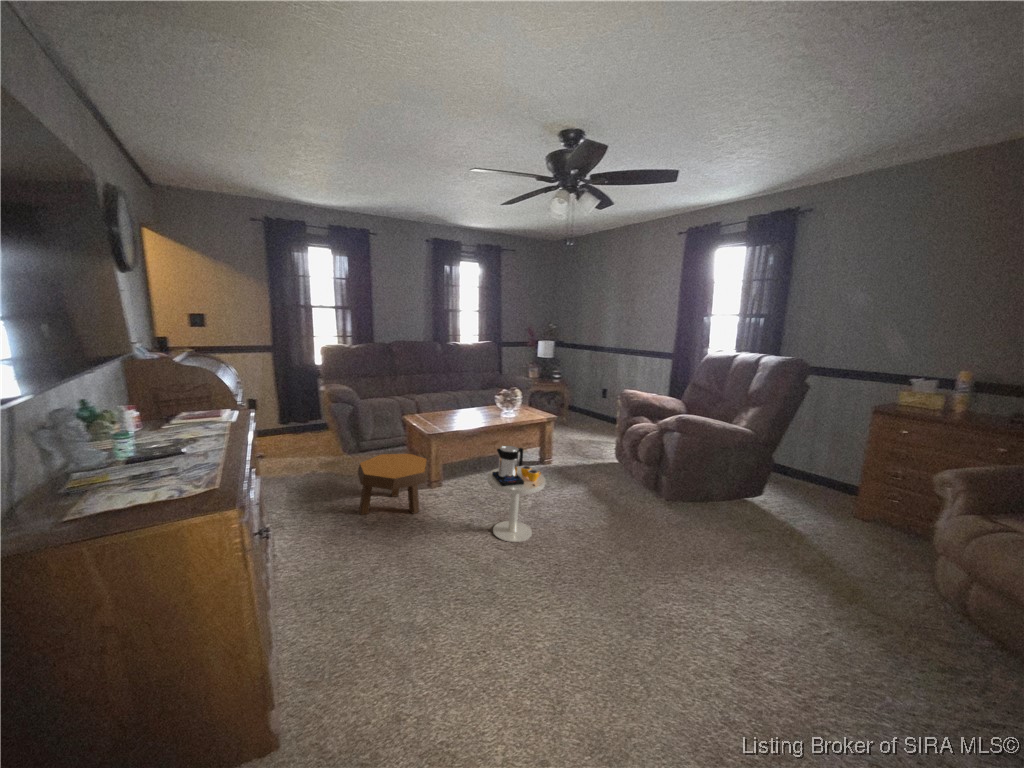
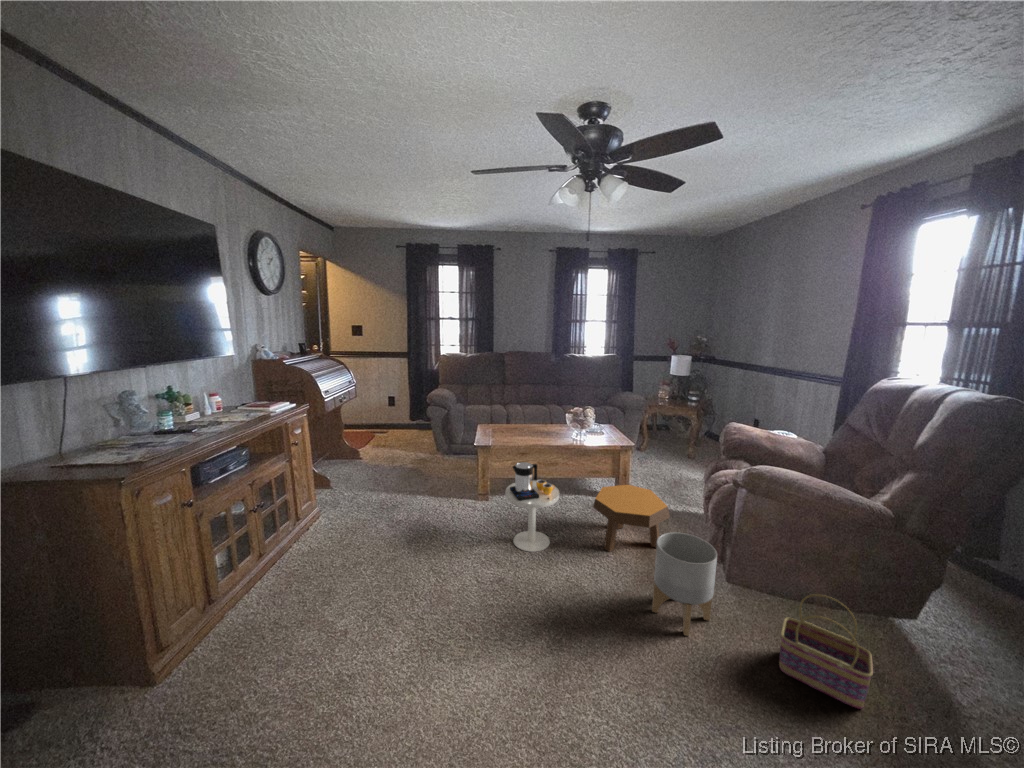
footstool: present [358,454,429,515] -> present [593,485,670,552]
planter: none [641,522,714,631] -> present [652,532,717,636]
basket: none [775,588,874,708] -> present [779,594,873,709]

